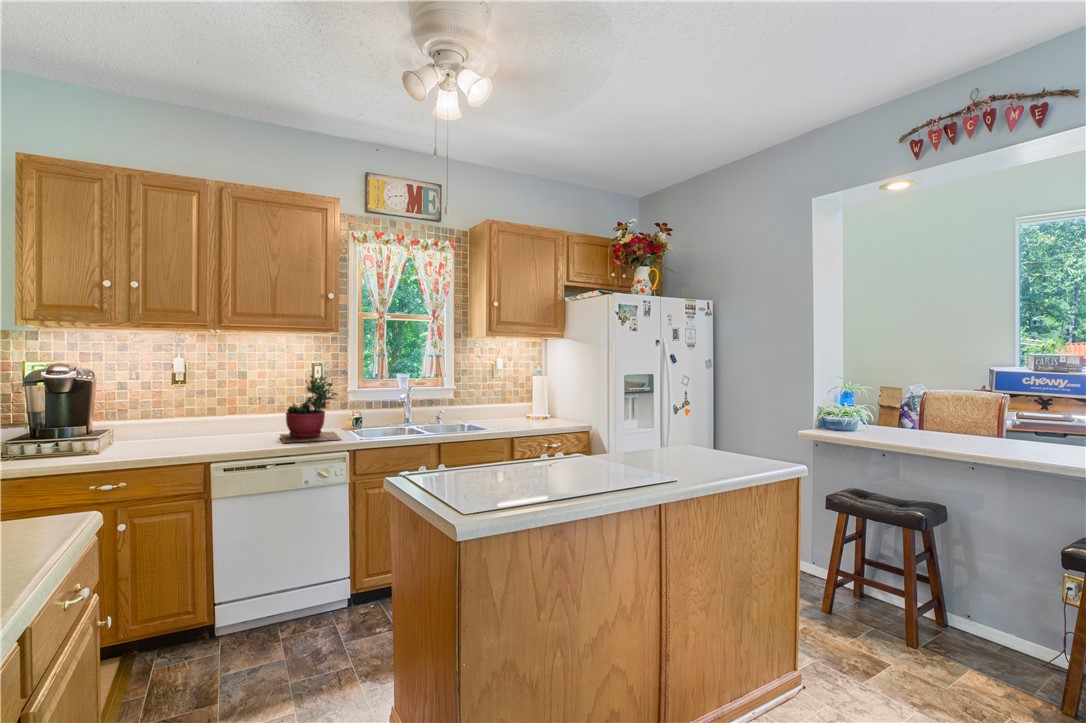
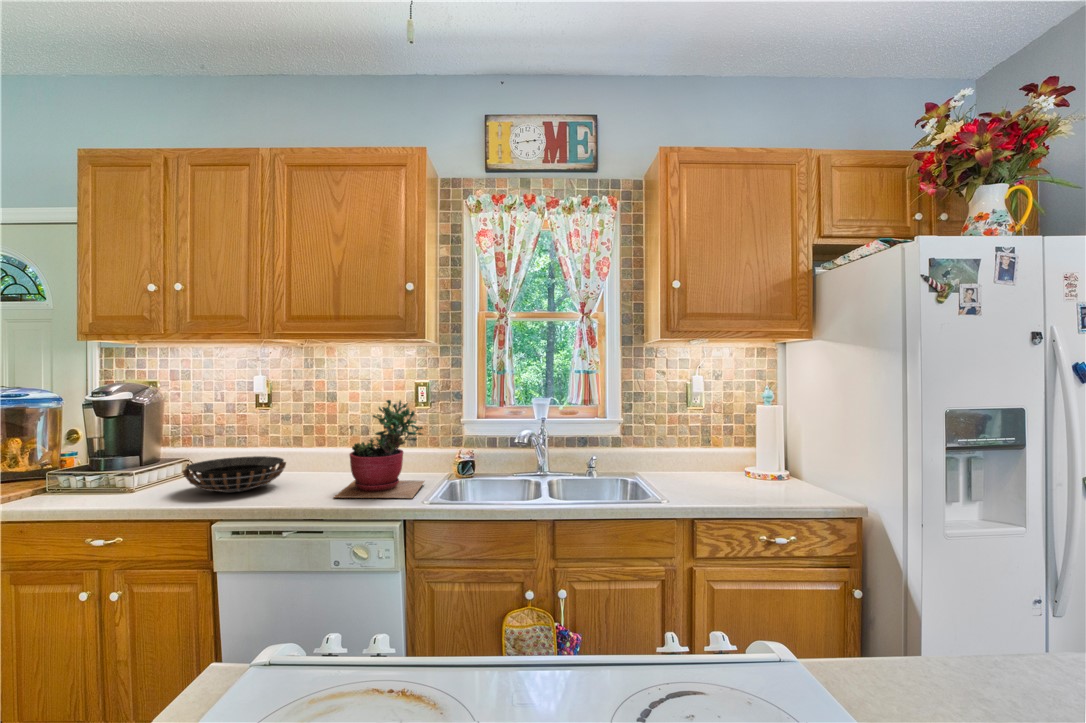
decorative bowl: none [144,421,228,447] -> present [183,456,286,492]

